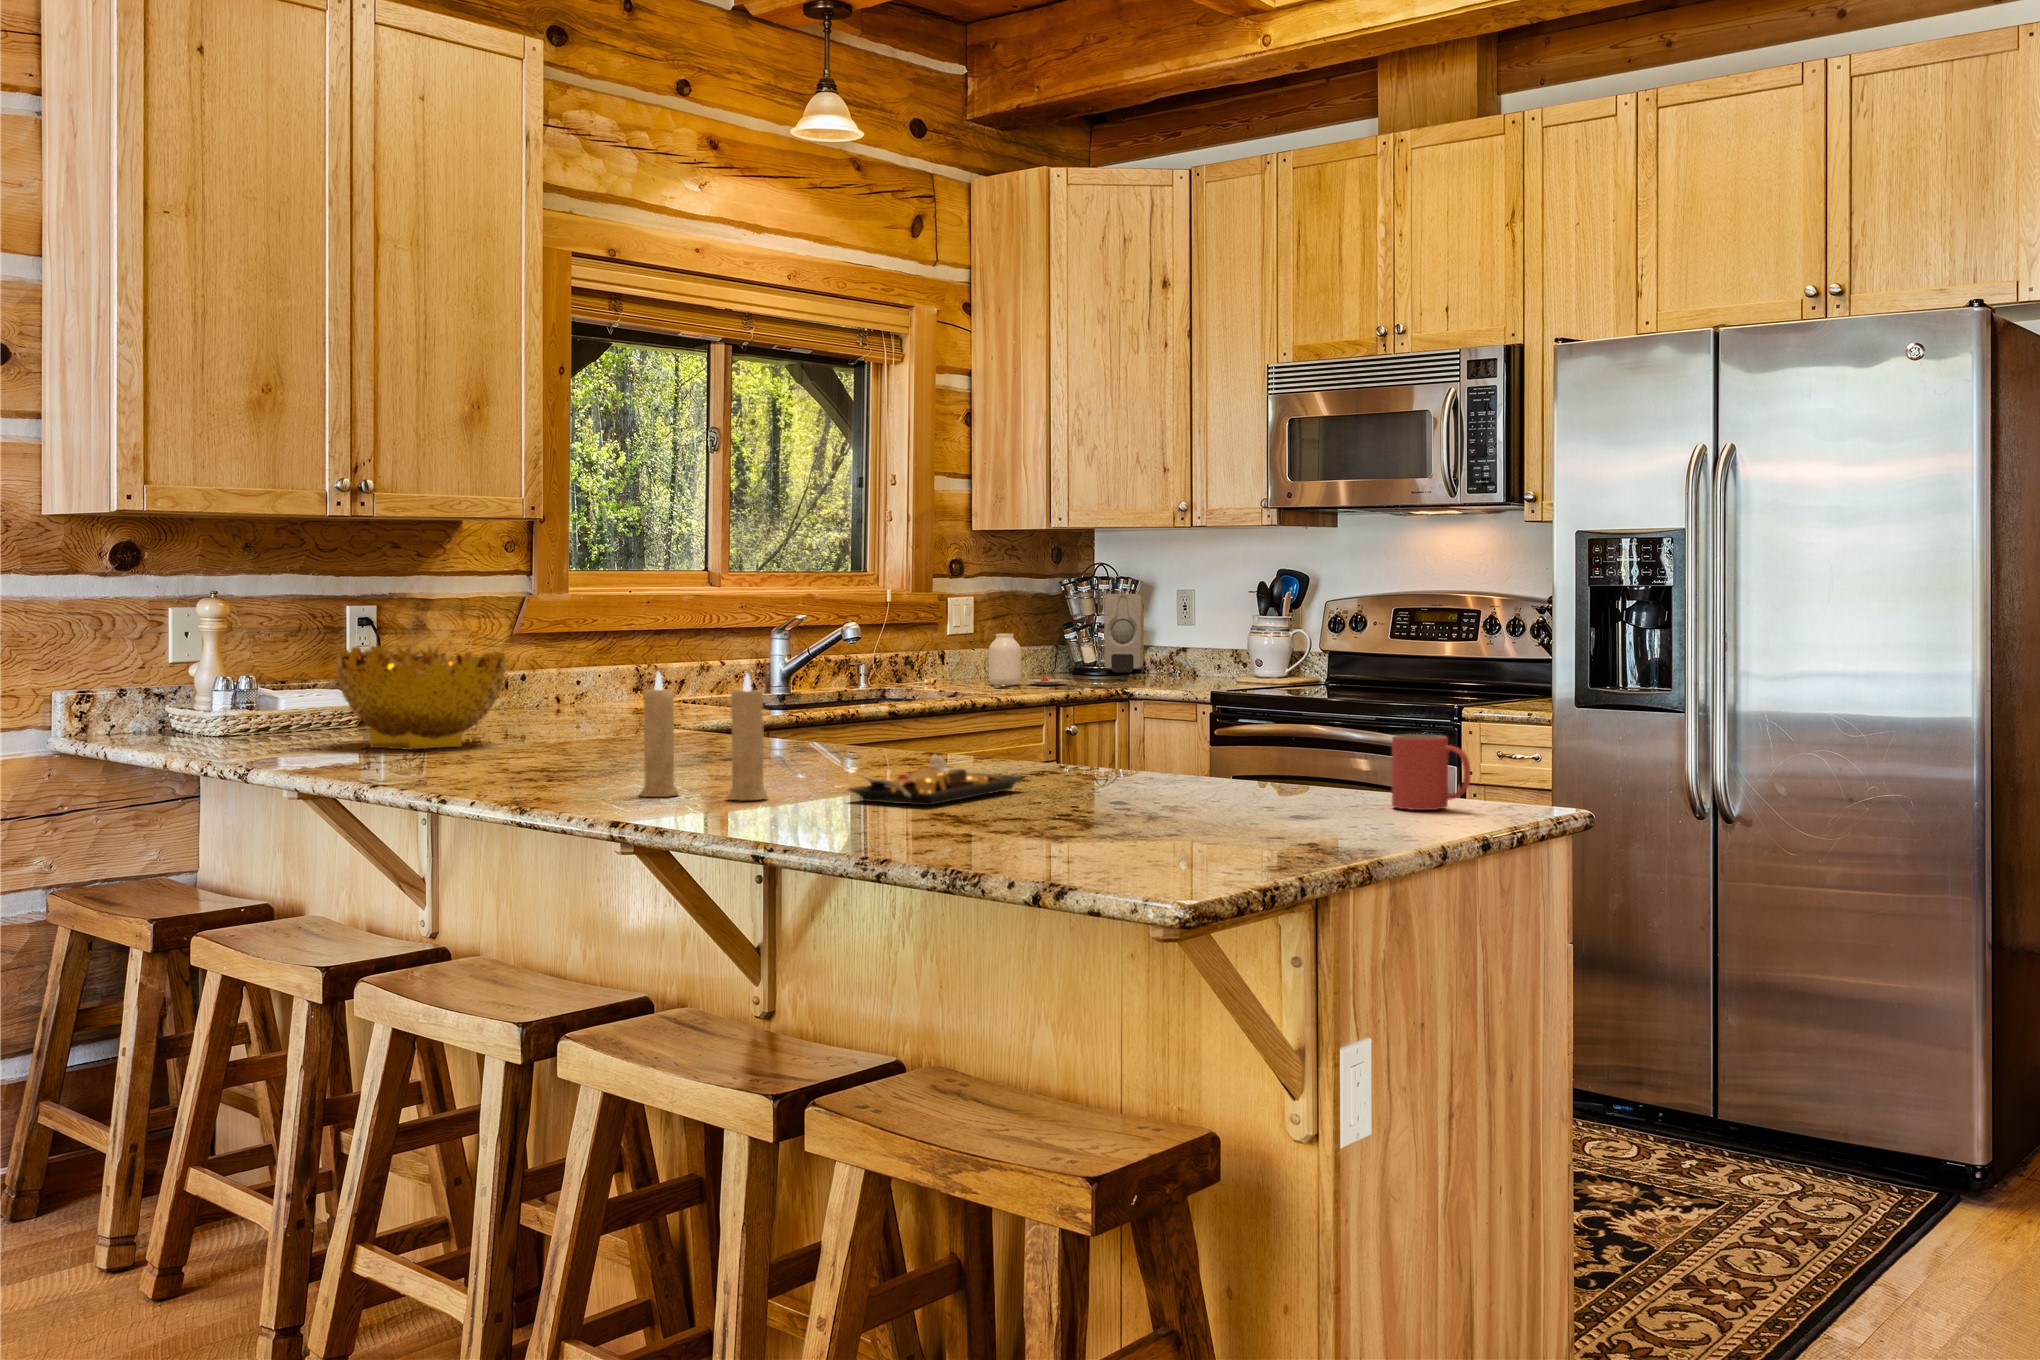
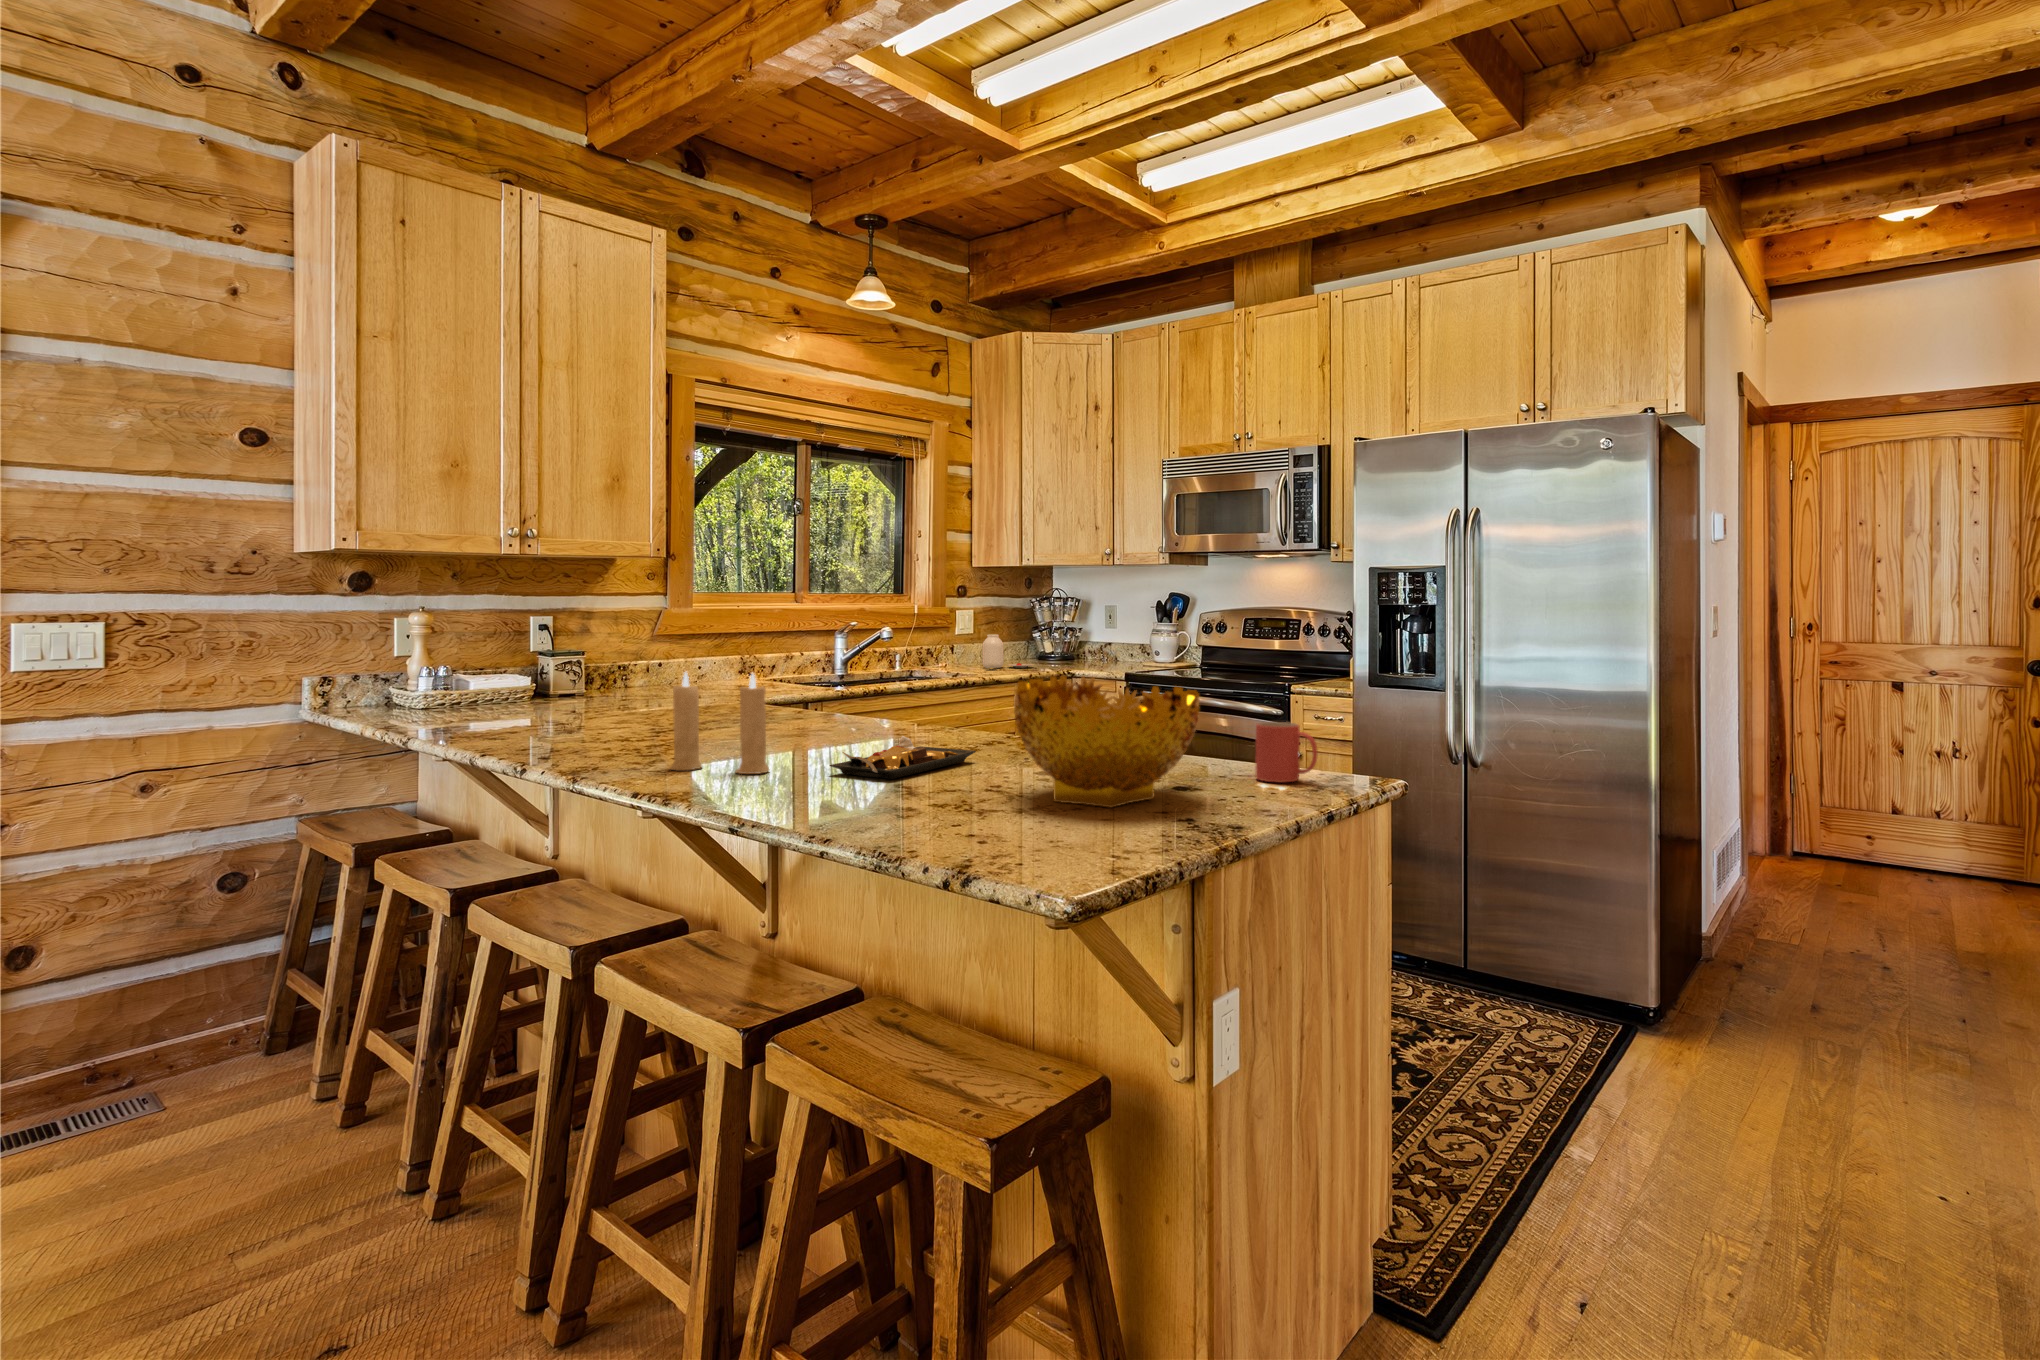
soap dispenser: present [1104,594,1144,672] -> none [1059,609,1085,659]
decorative bowl: present [337,645,506,750] -> present [1014,676,1200,807]

